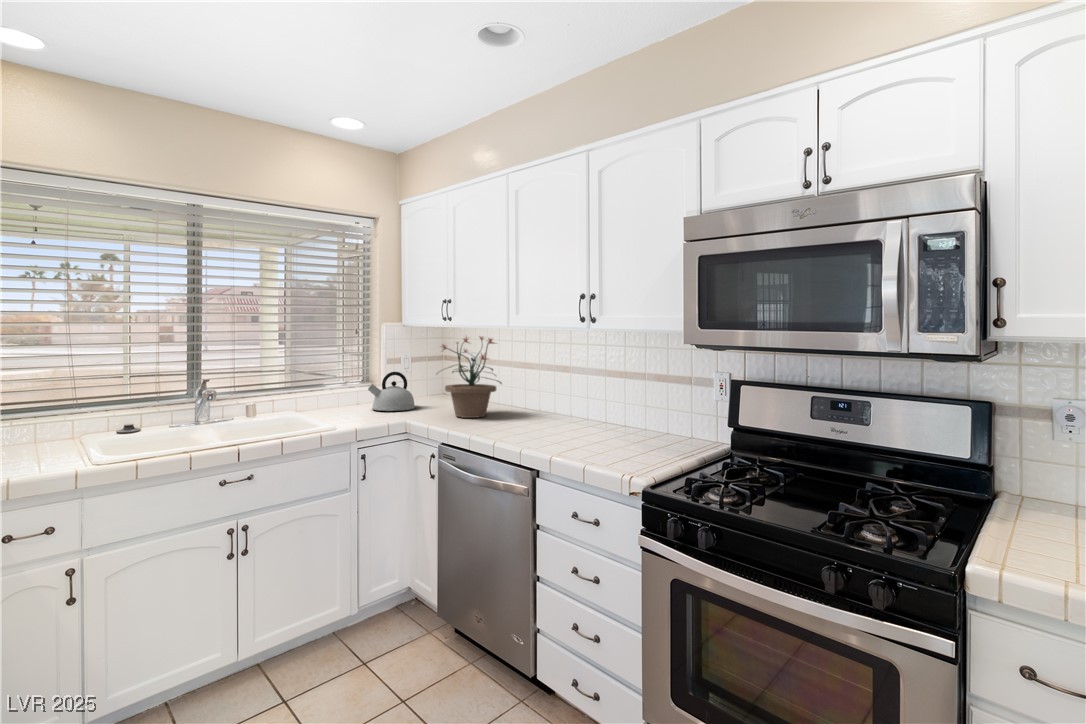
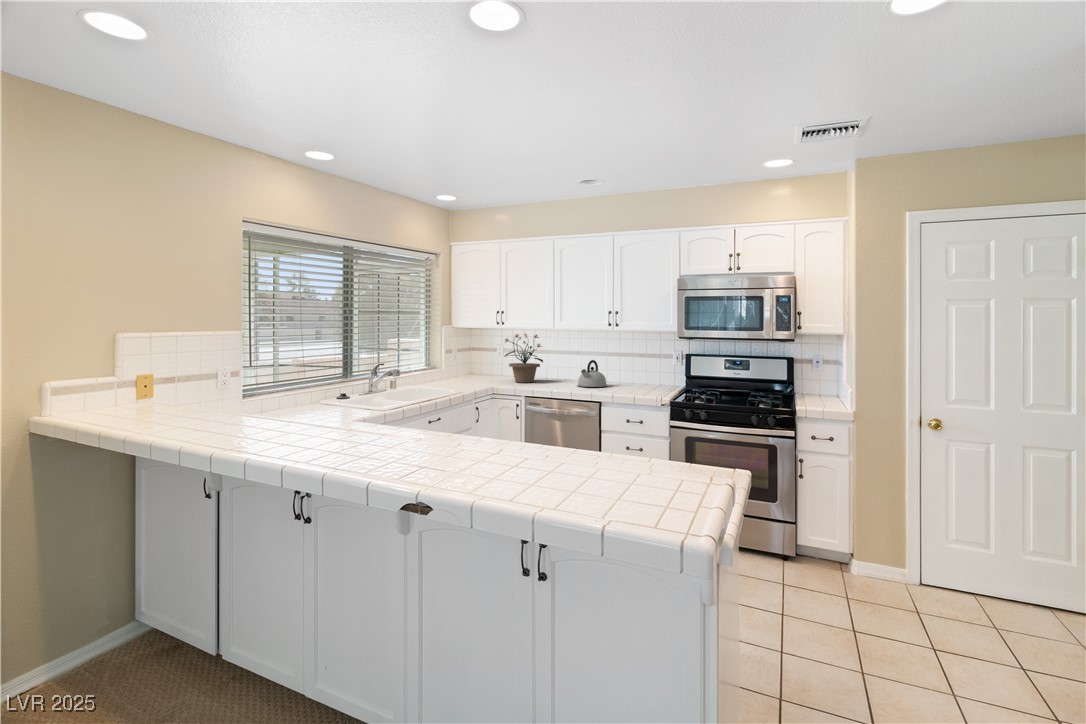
kettle: present [368,372,416,411] -> present [578,360,607,387]

